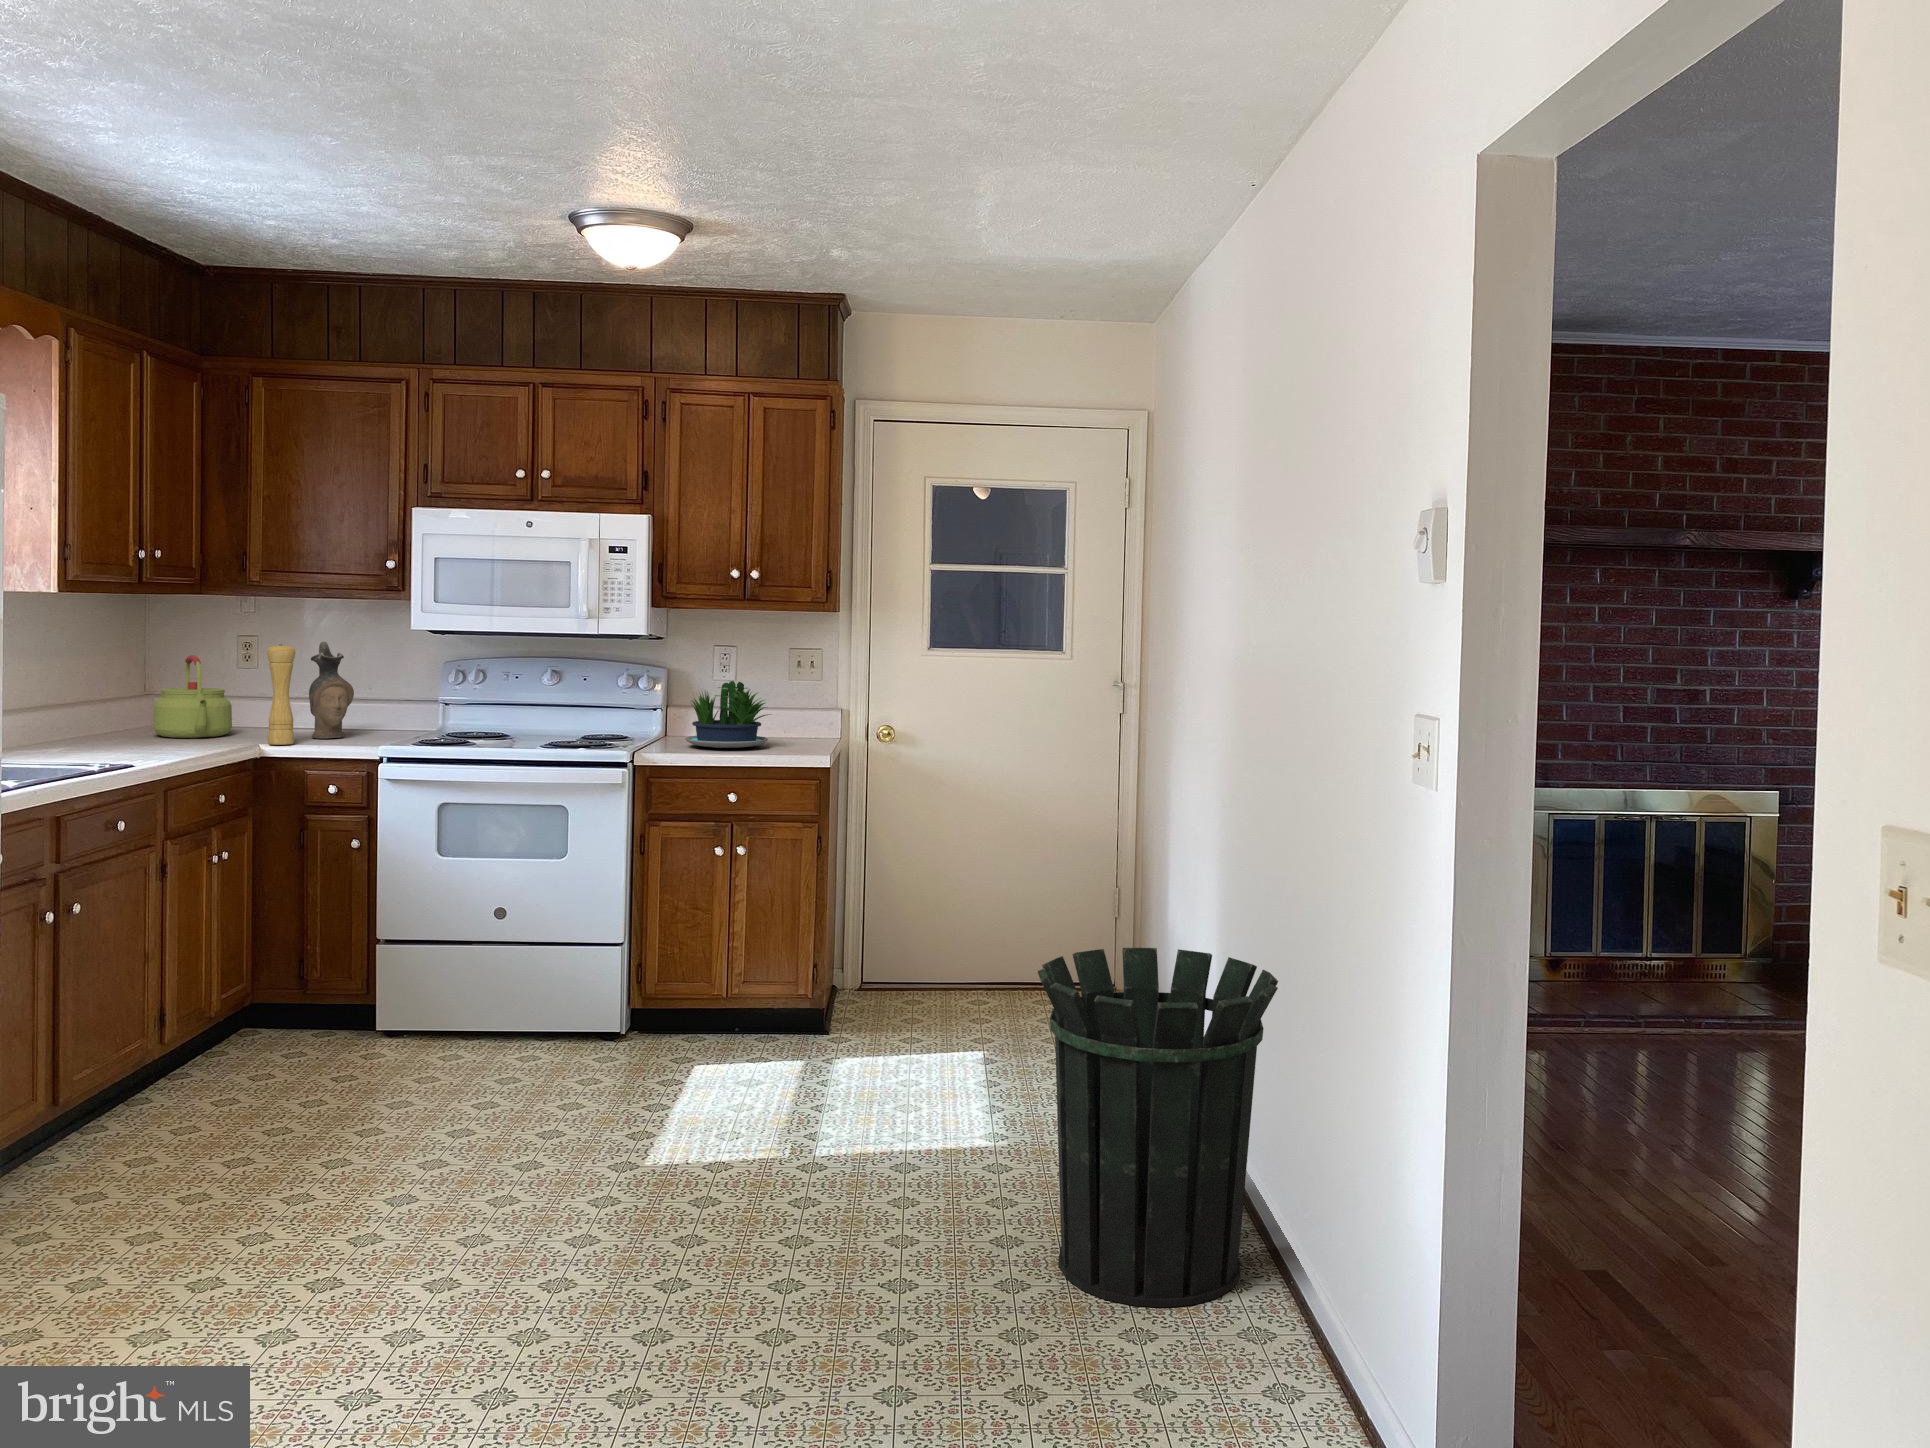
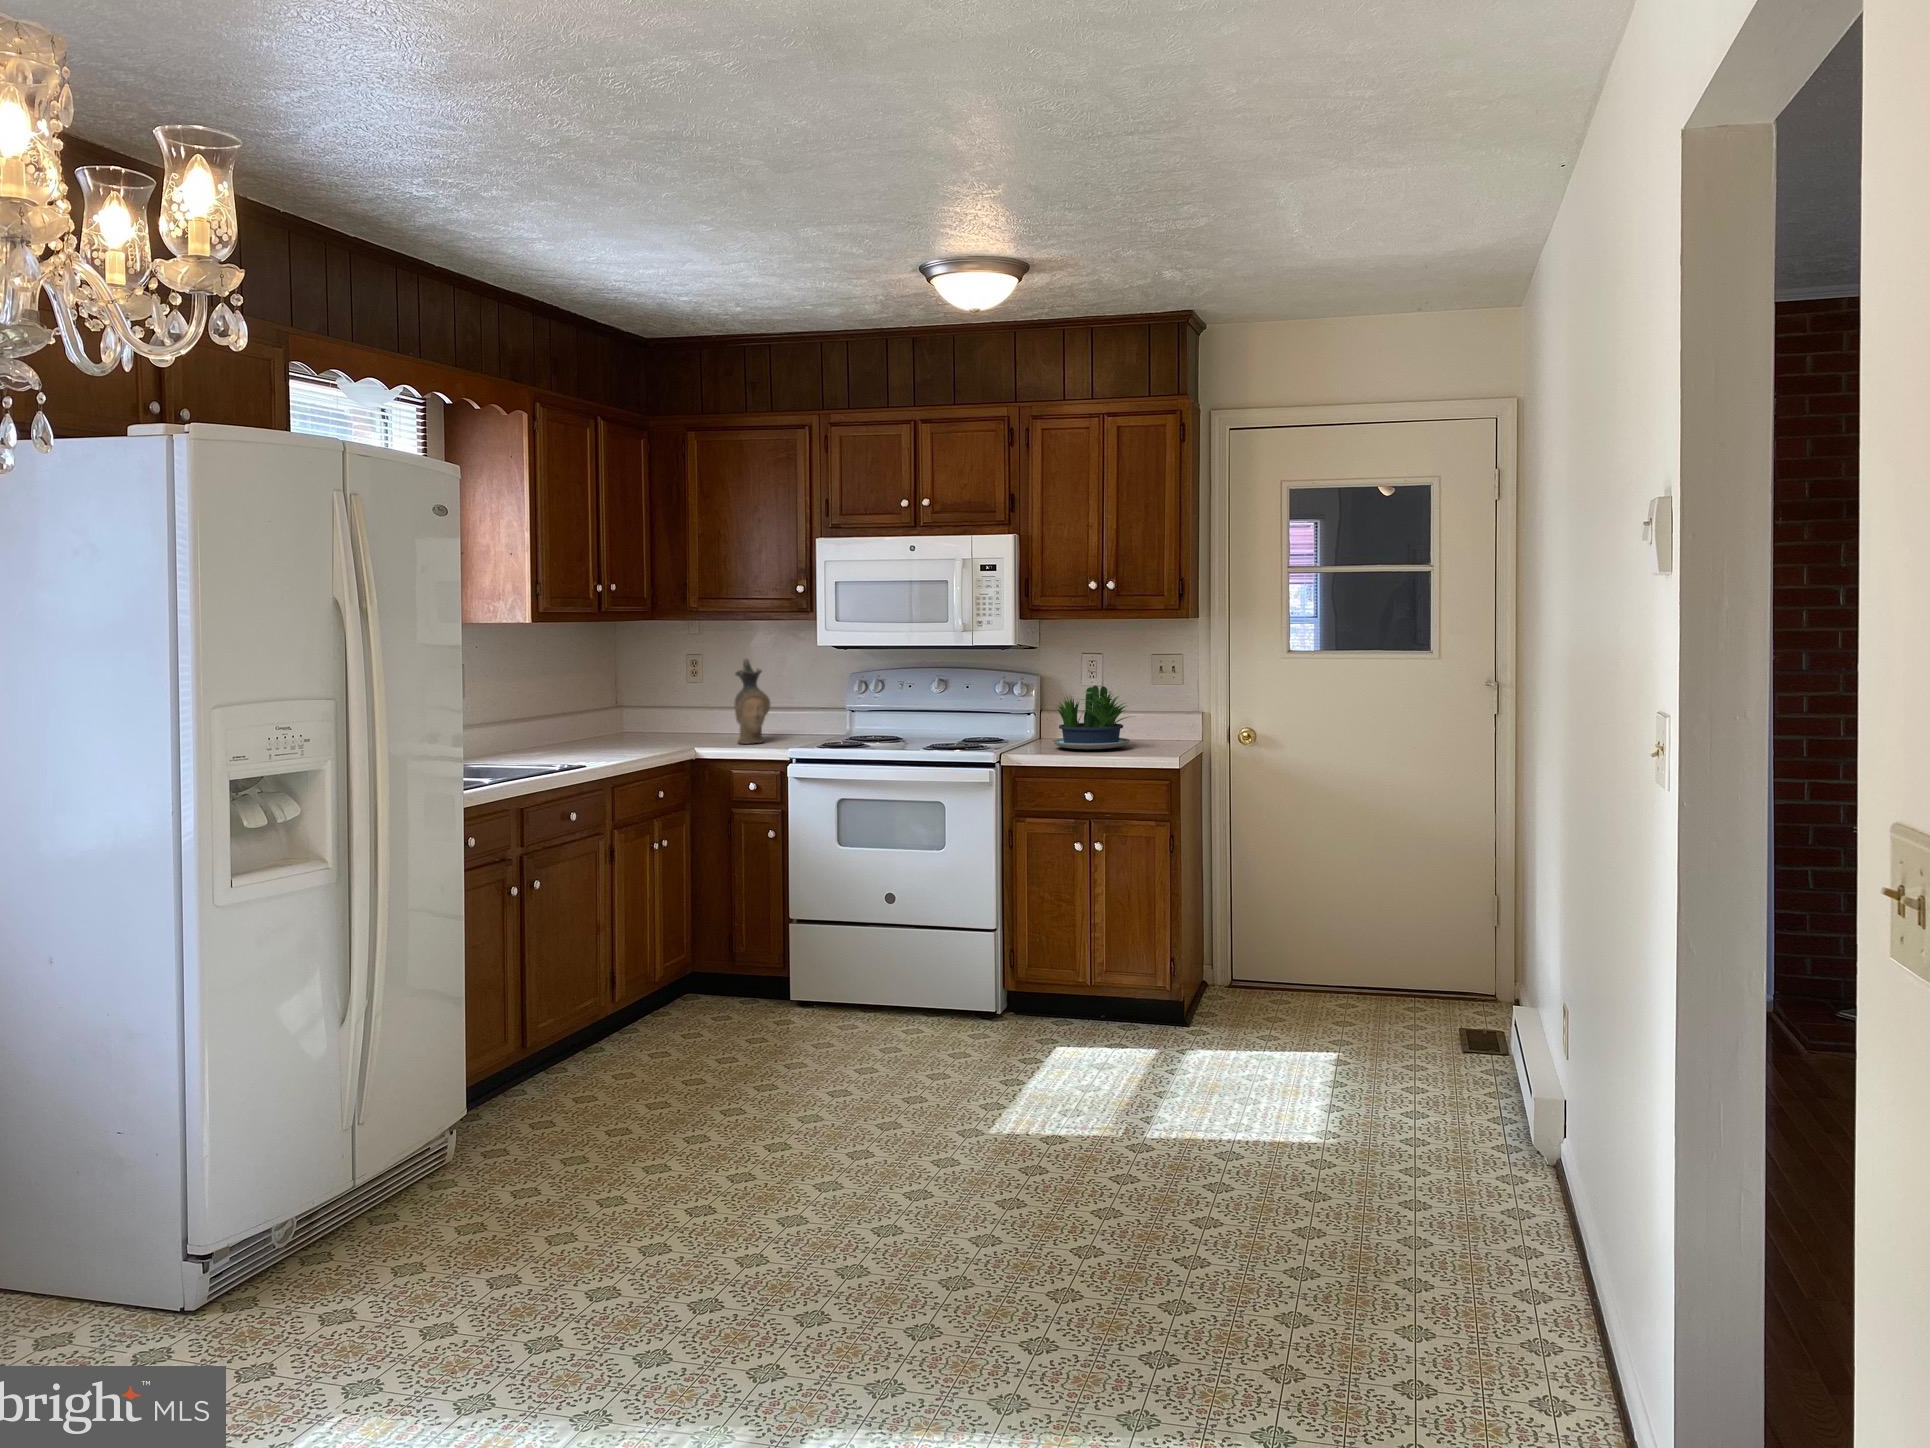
pepper mill: present [267,644,295,745] -> none [697,662,720,750]
kettle: present [153,655,232,738] -> none [616,673,677,744]
waste bin: present [1038,948,1278,1307] -> none [1324,948,1577,1312]

